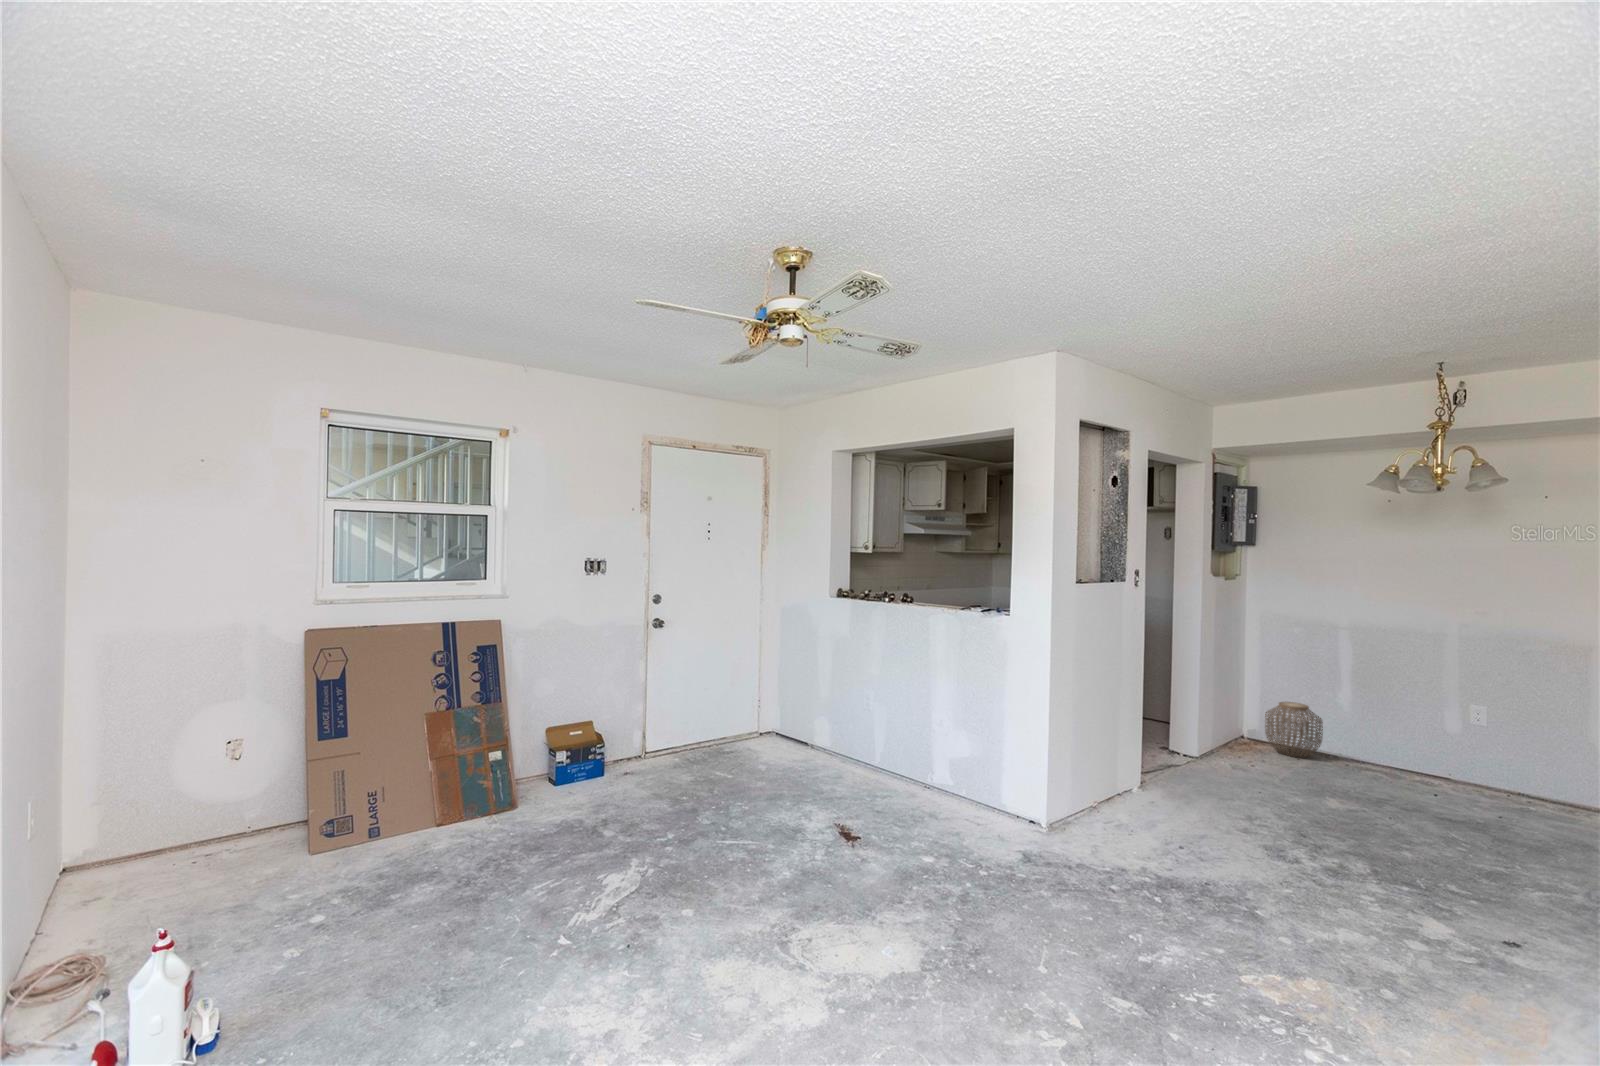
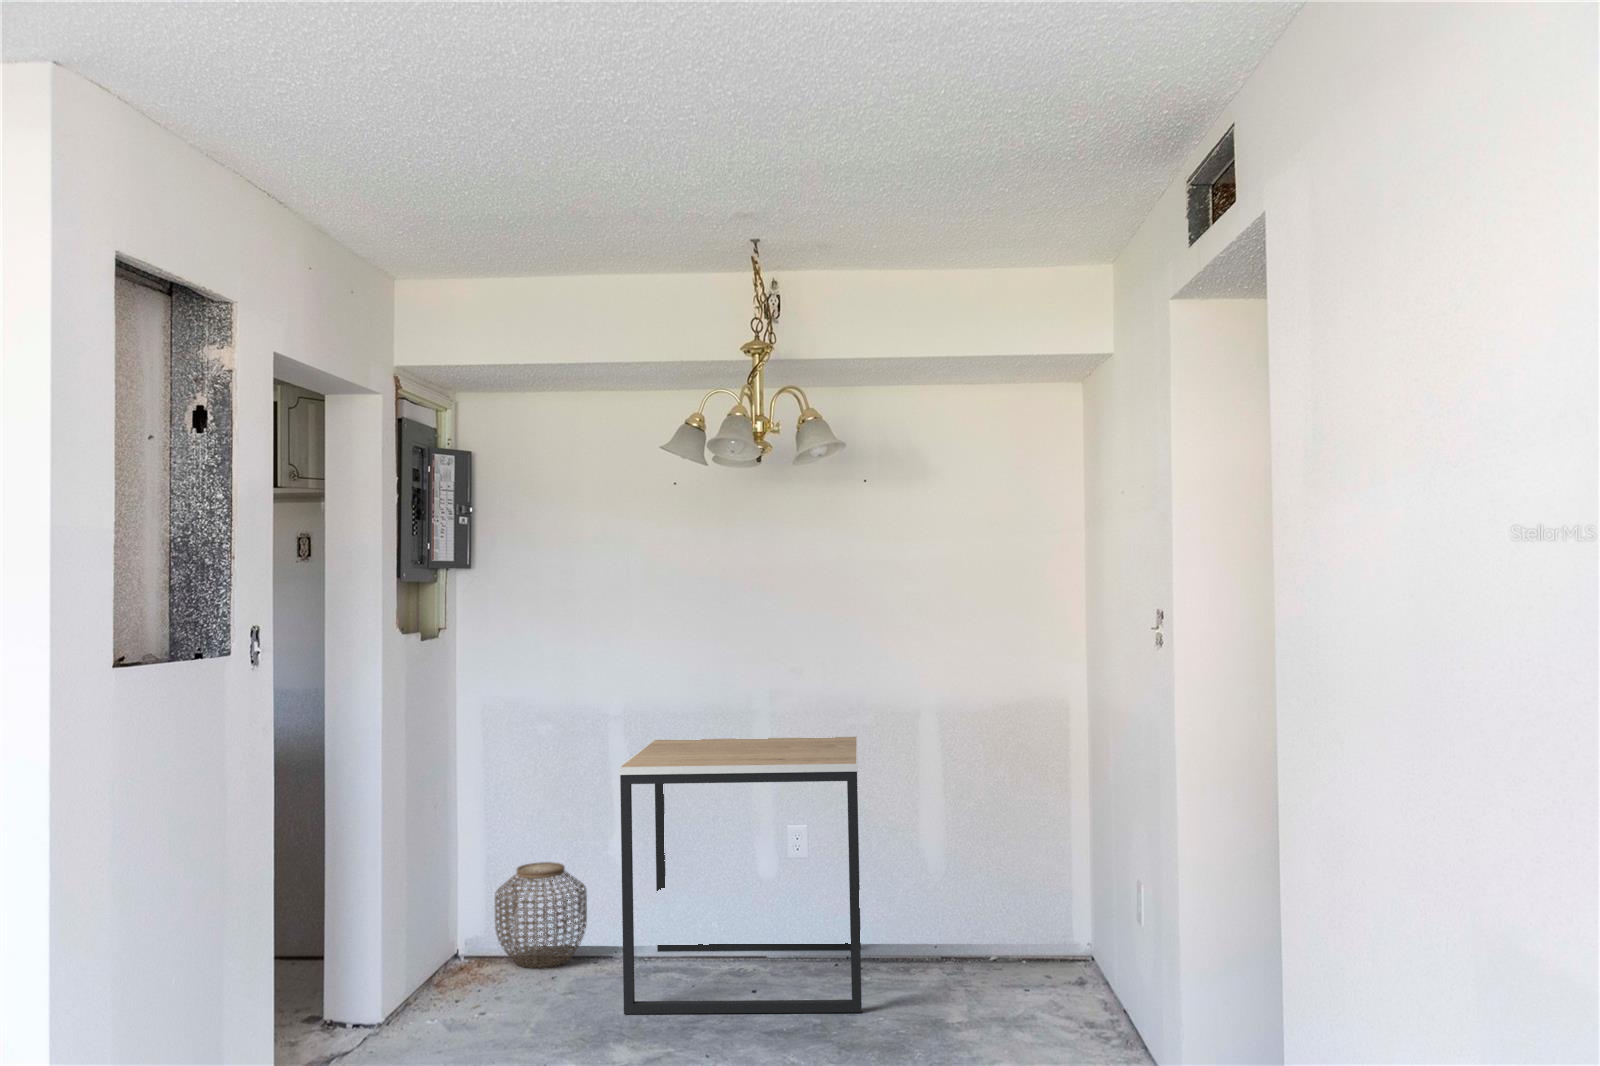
side table: none [1338,647,1538,830] -> present [619,737,862,1014]

